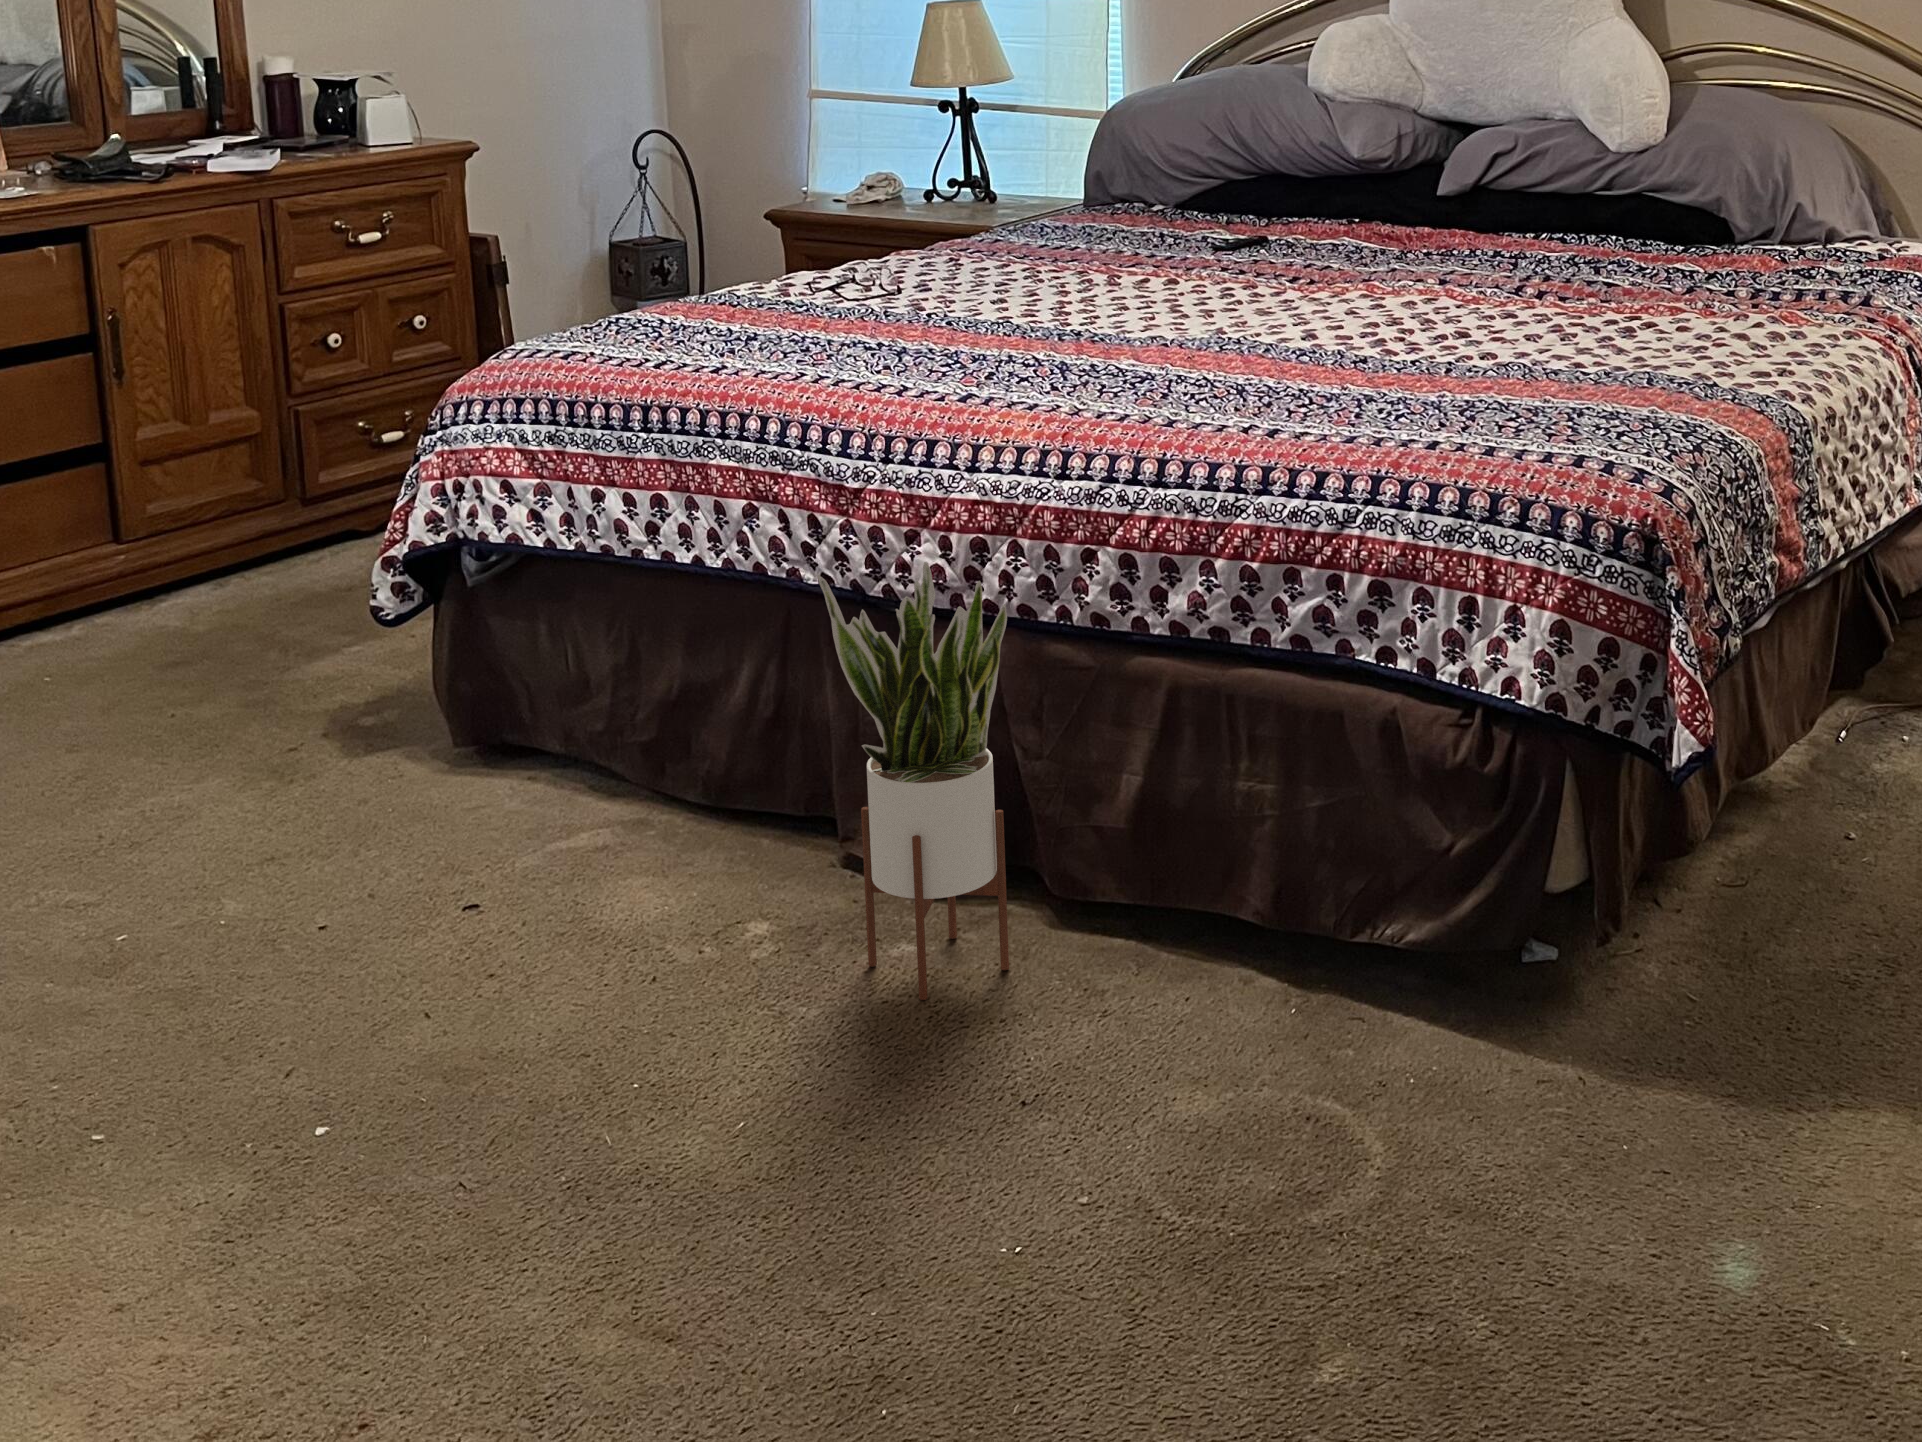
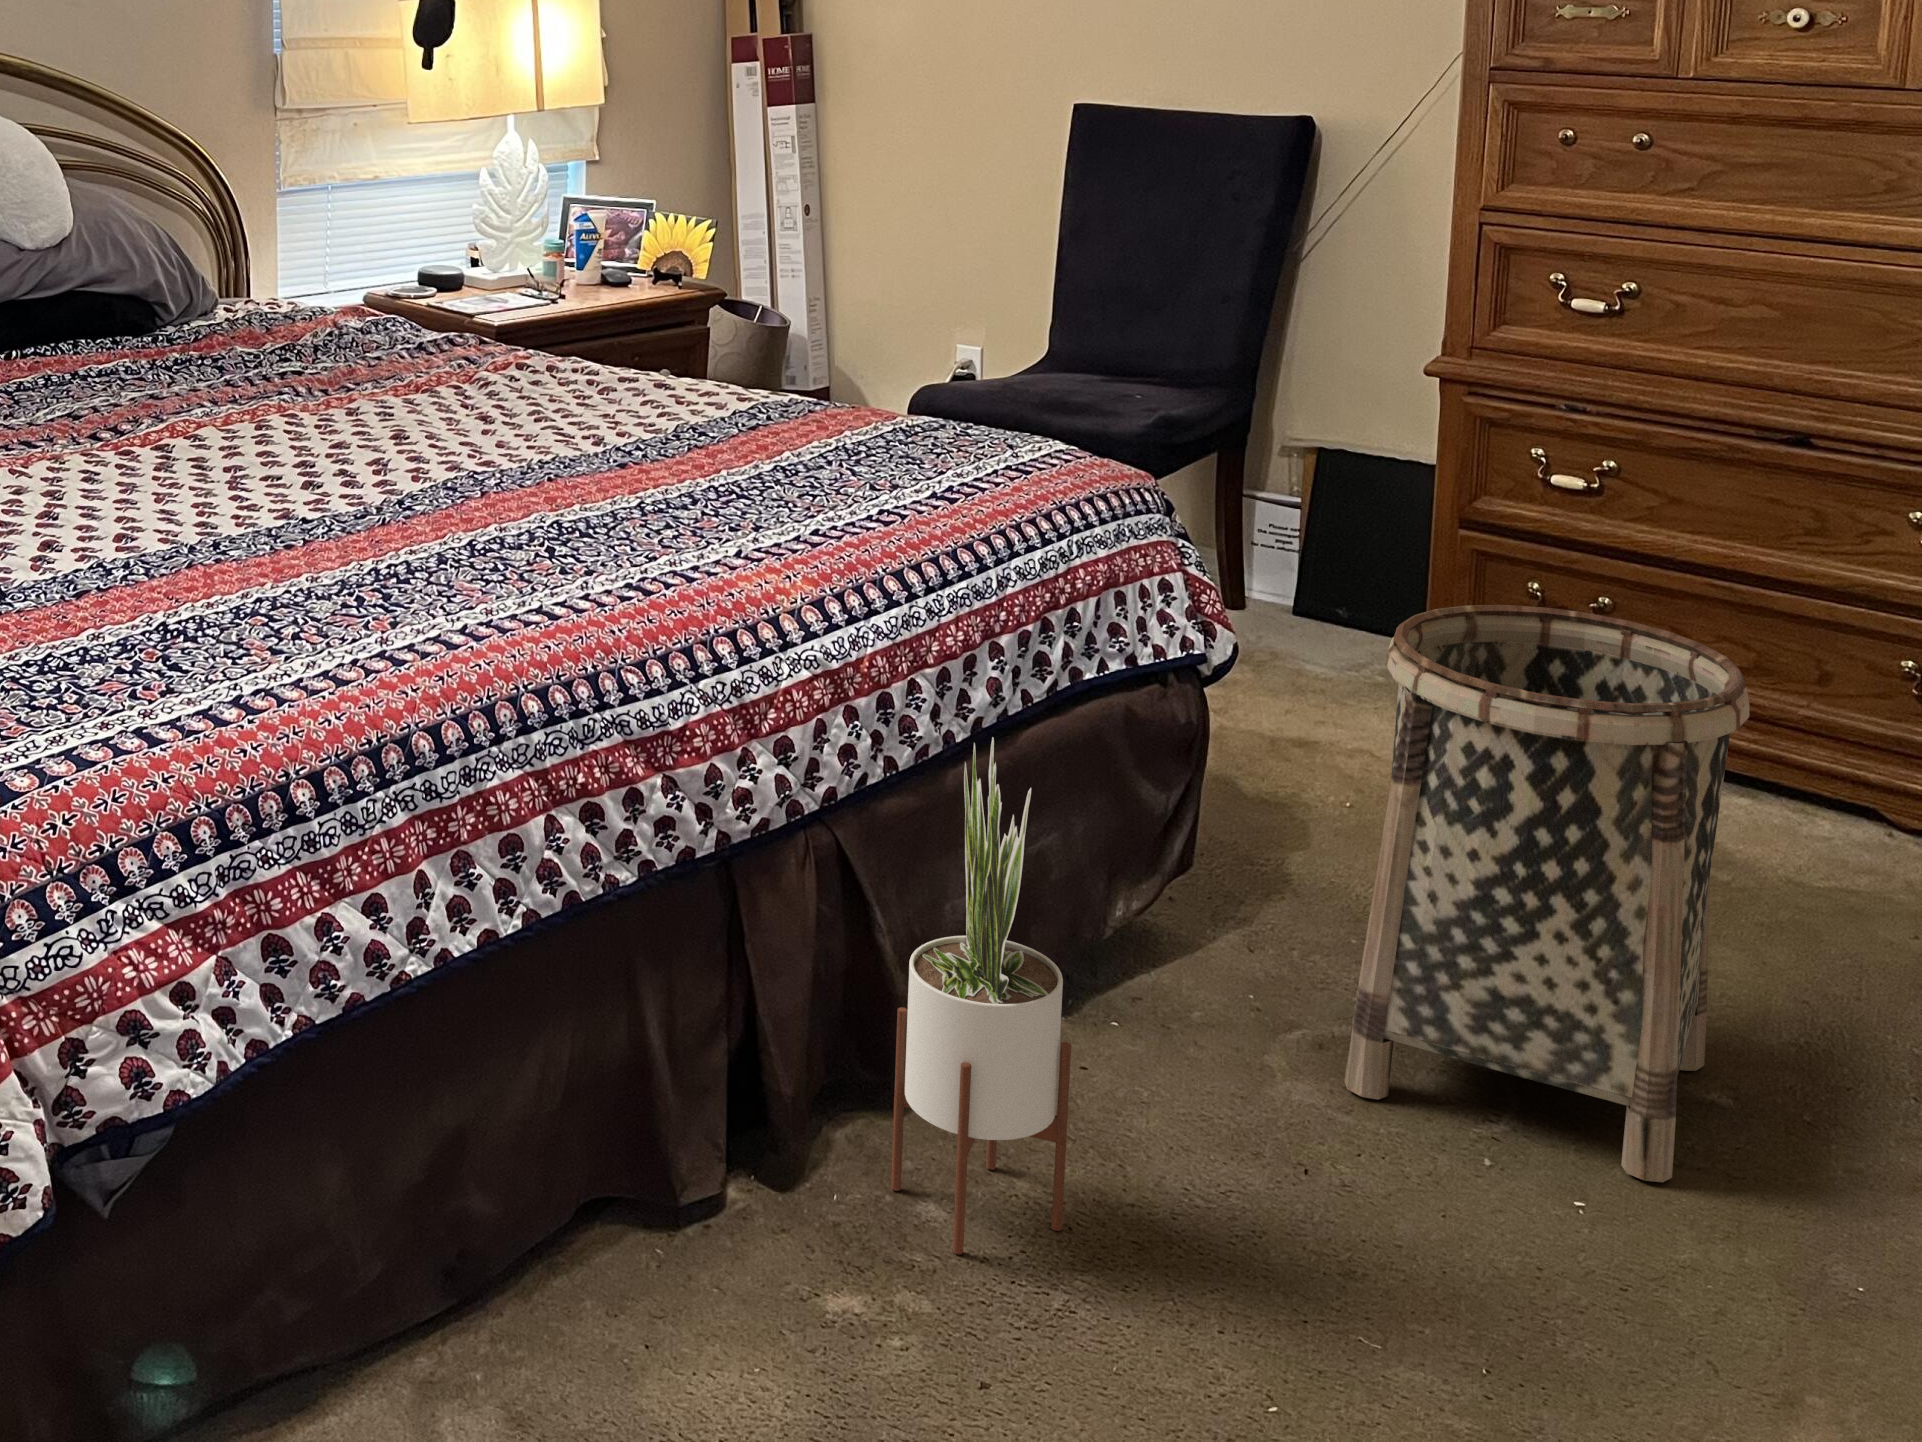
basket: none [1152,665,1544,1339] -> present [1344,605,1749,1182]

